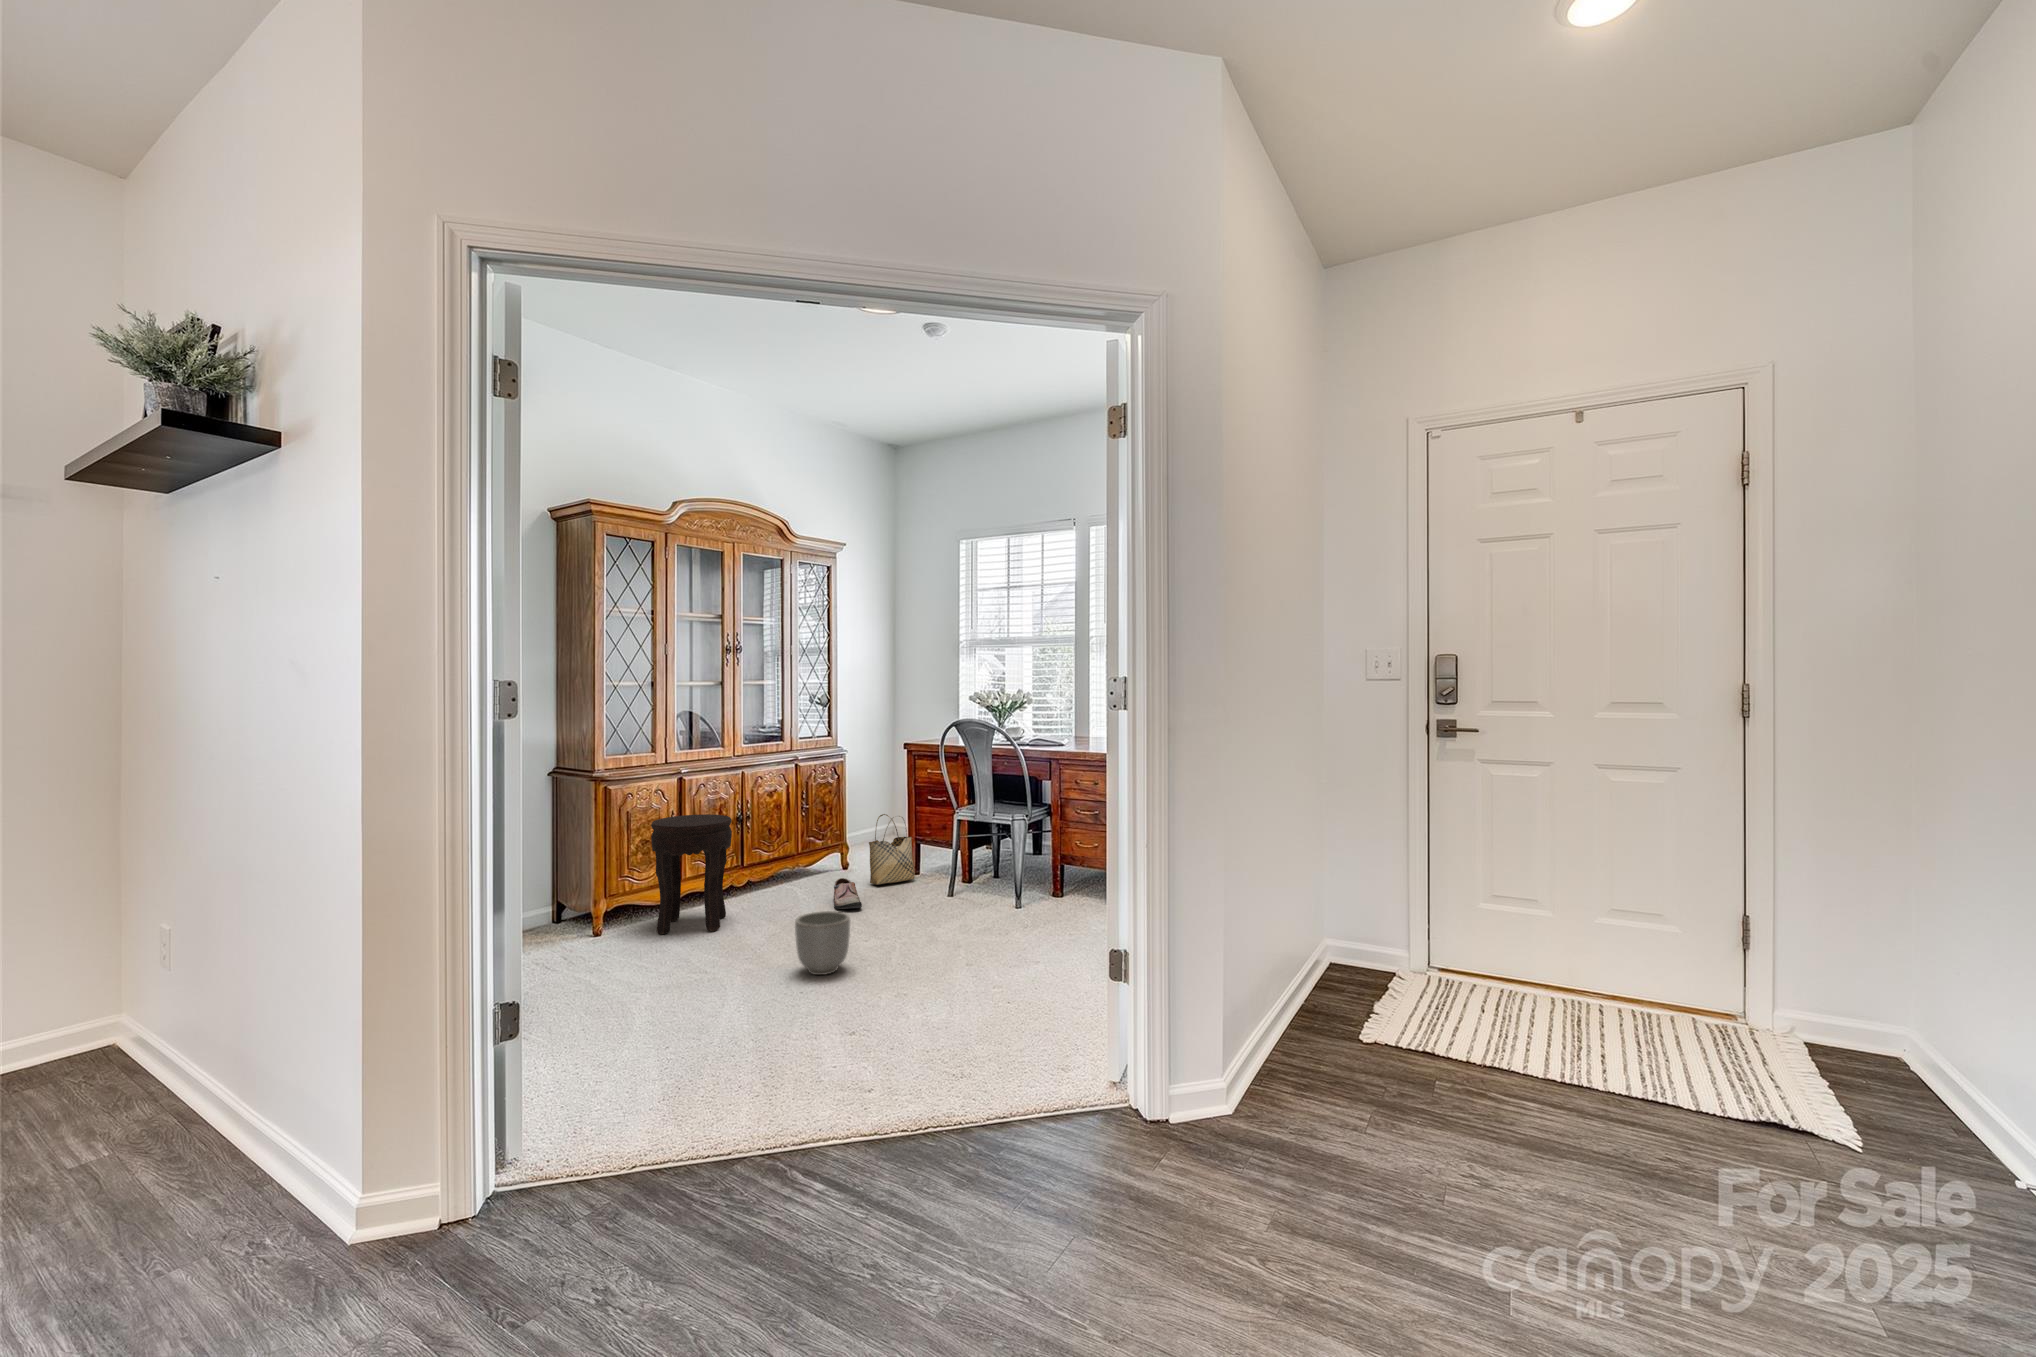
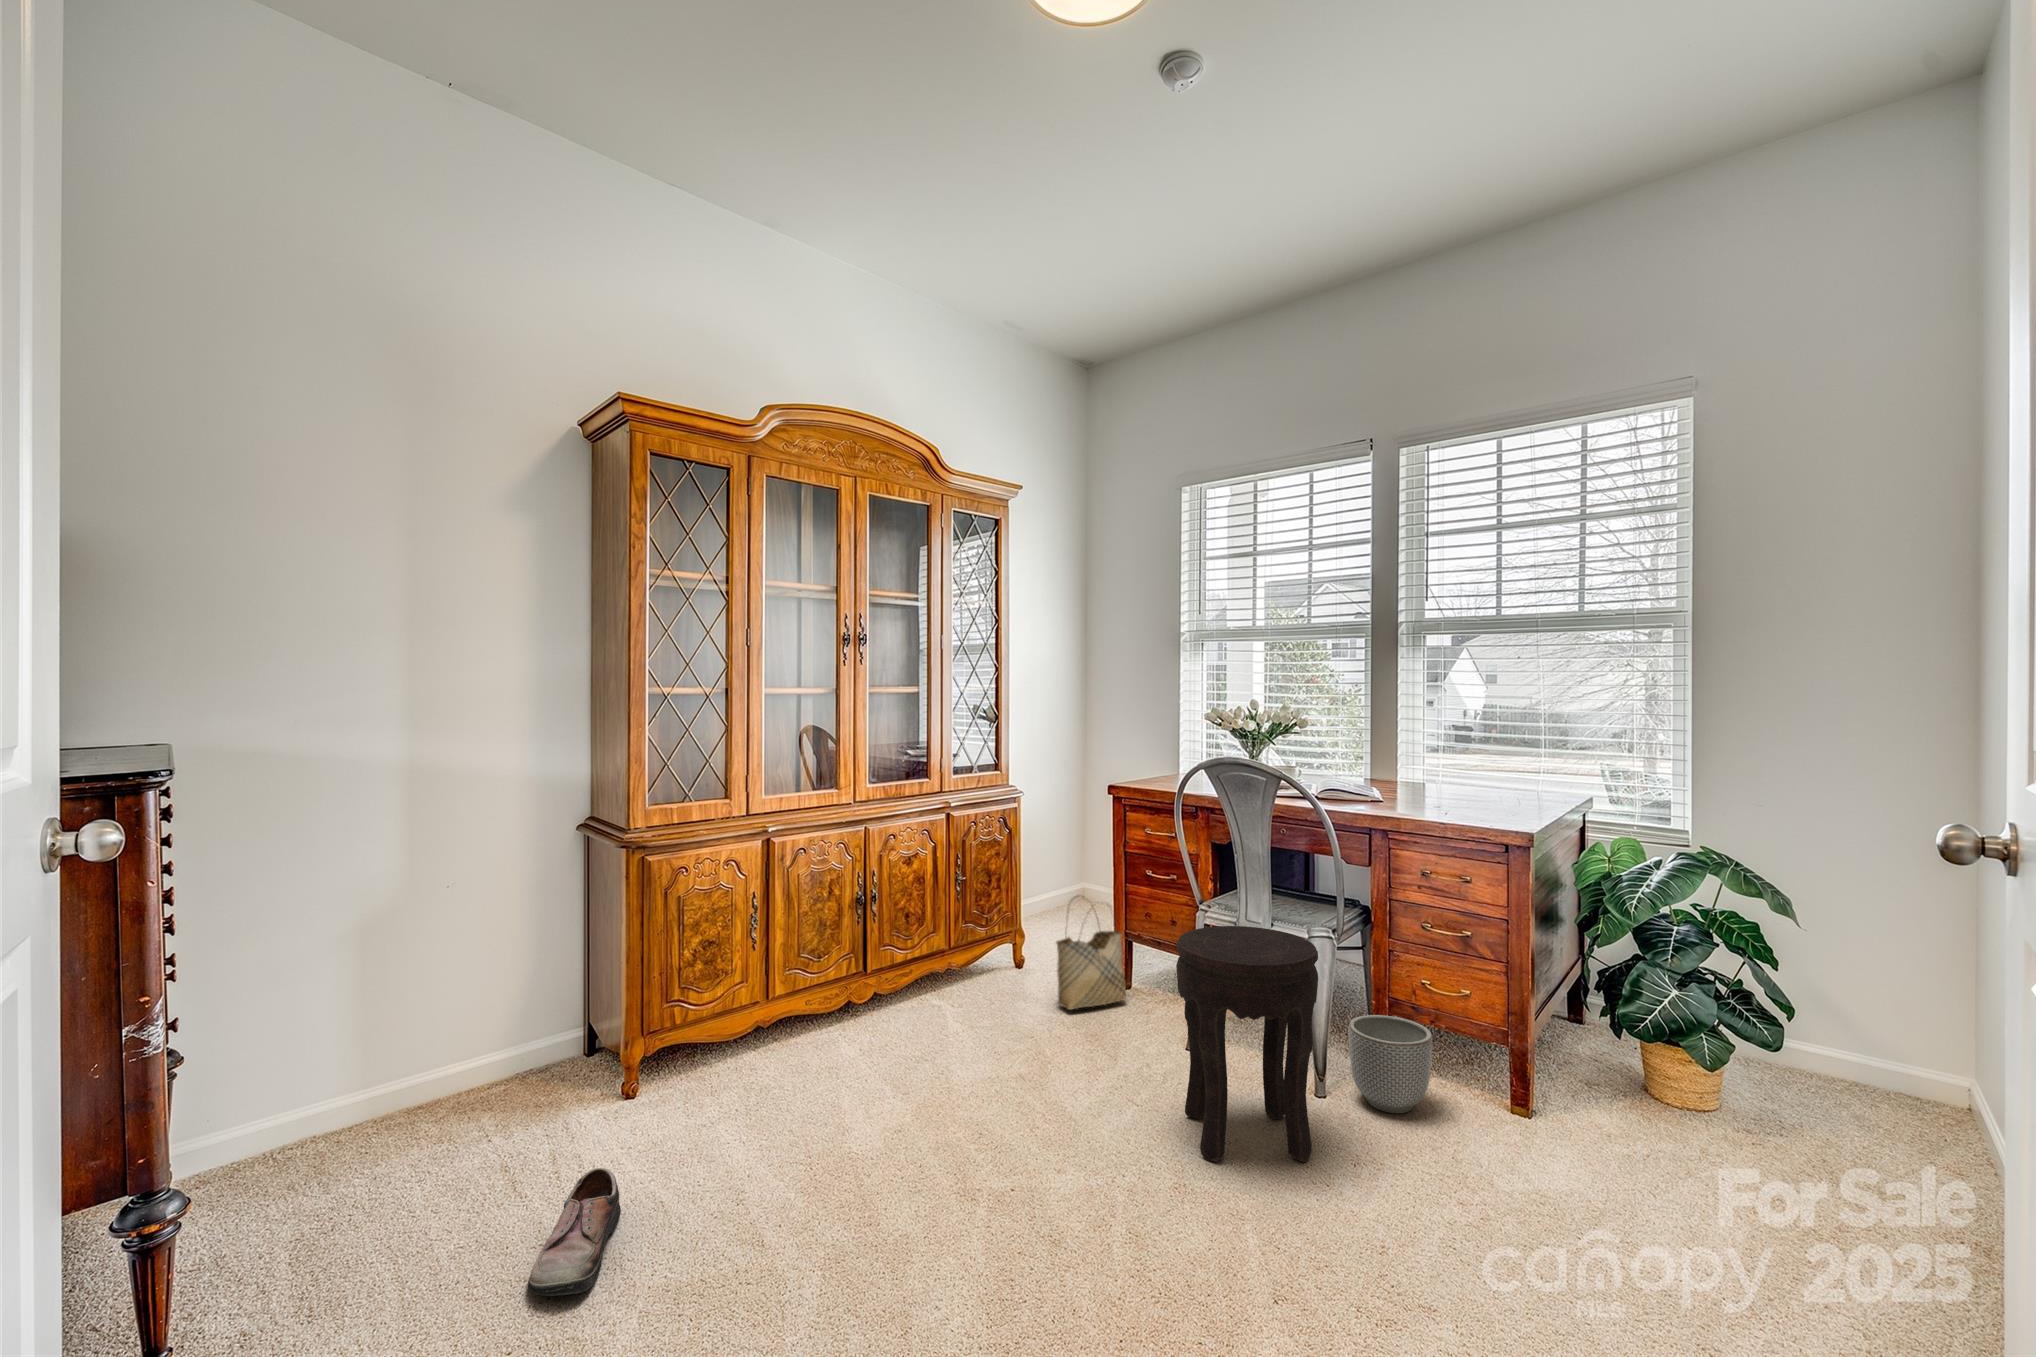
side table: present [651,814,732,934] -> present [1176,926,1318,1162]
shoe: present [834,878,862,909] -> present [528,1168,621,1296]
planter: present [795,911,850,975] -> present [1348,1015,1432,1113]

